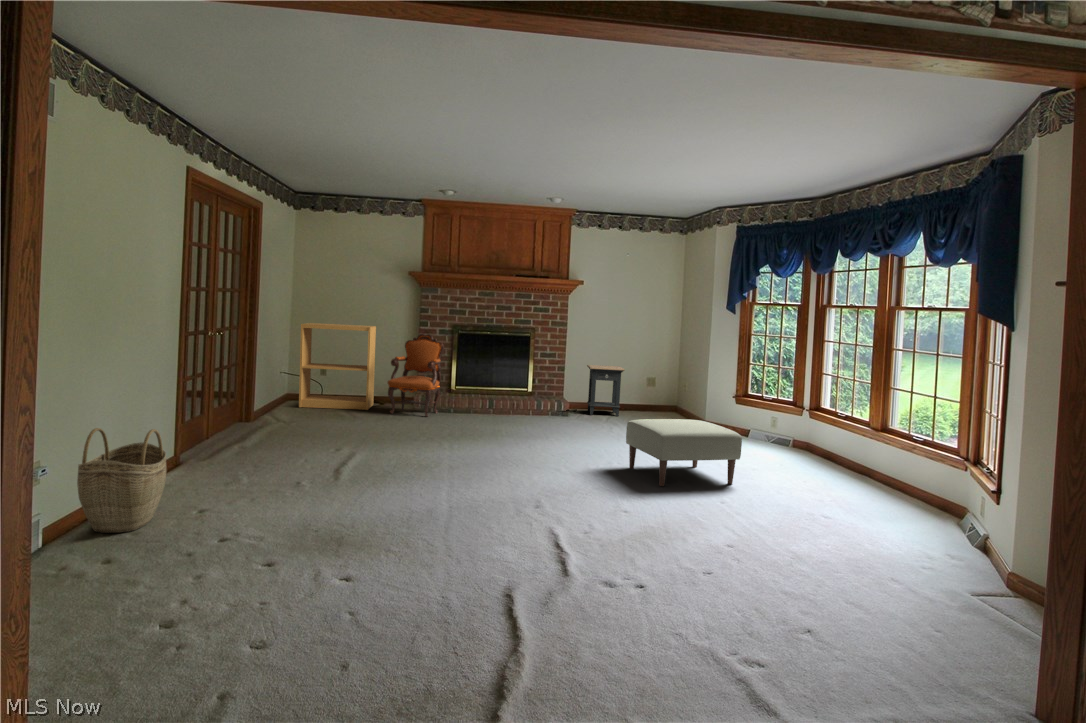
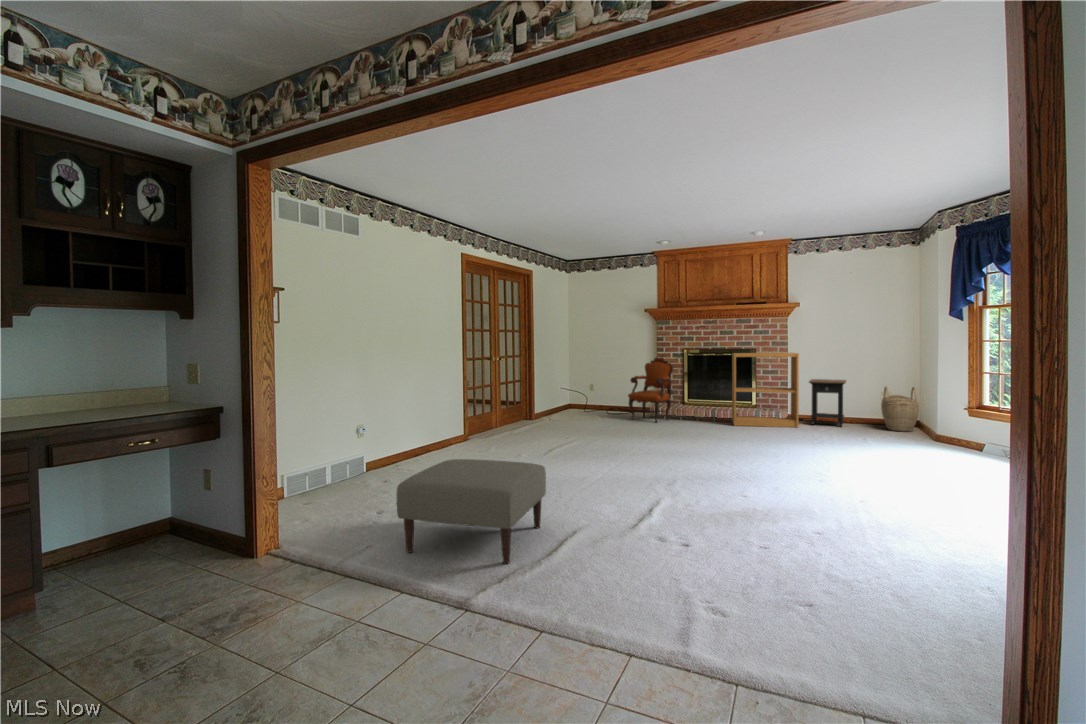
bookshelf: present [299,323,376,410] -> present [732,353,799,428]
ottoman: present [626,419,742,486] -> present [397,459,546,564]
woven basket: present [77,428,167,533] -> present [881,387,919,432]

